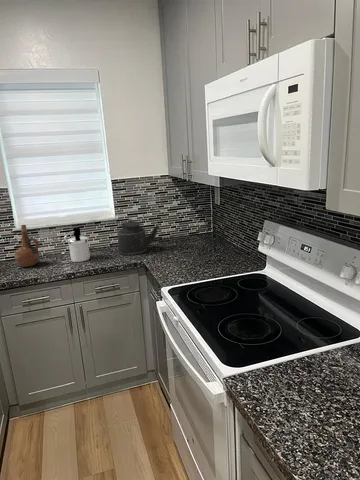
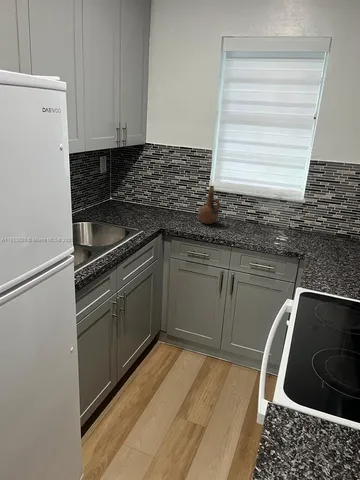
kettle: present [117,211,160,255] -> none [291,195,345,246]
soap dispenser: present [64,228,90,262] -> none [238,200,264,234]

